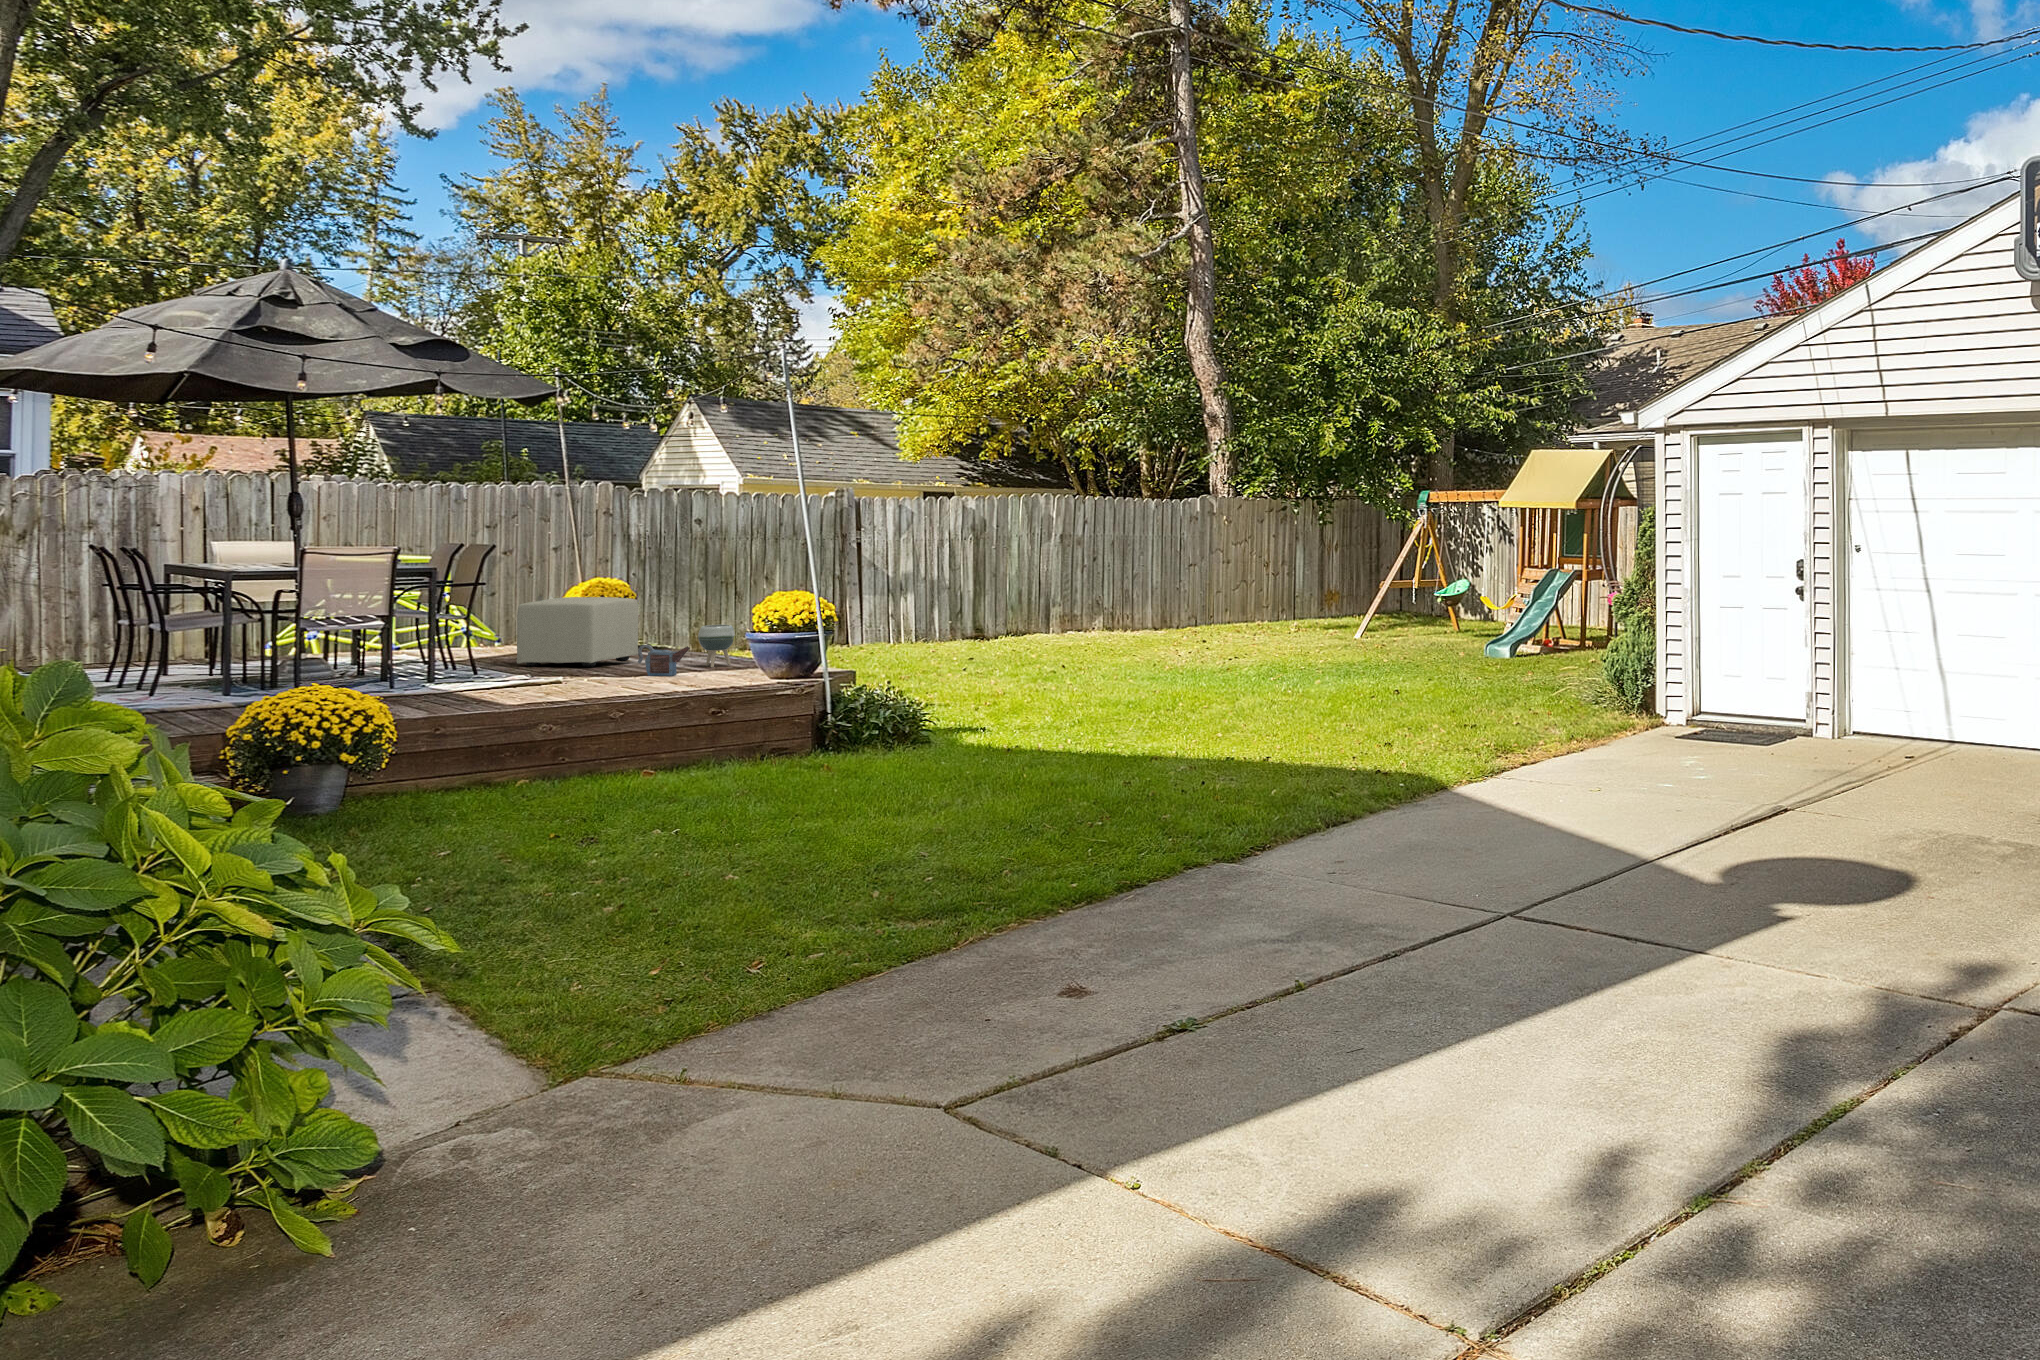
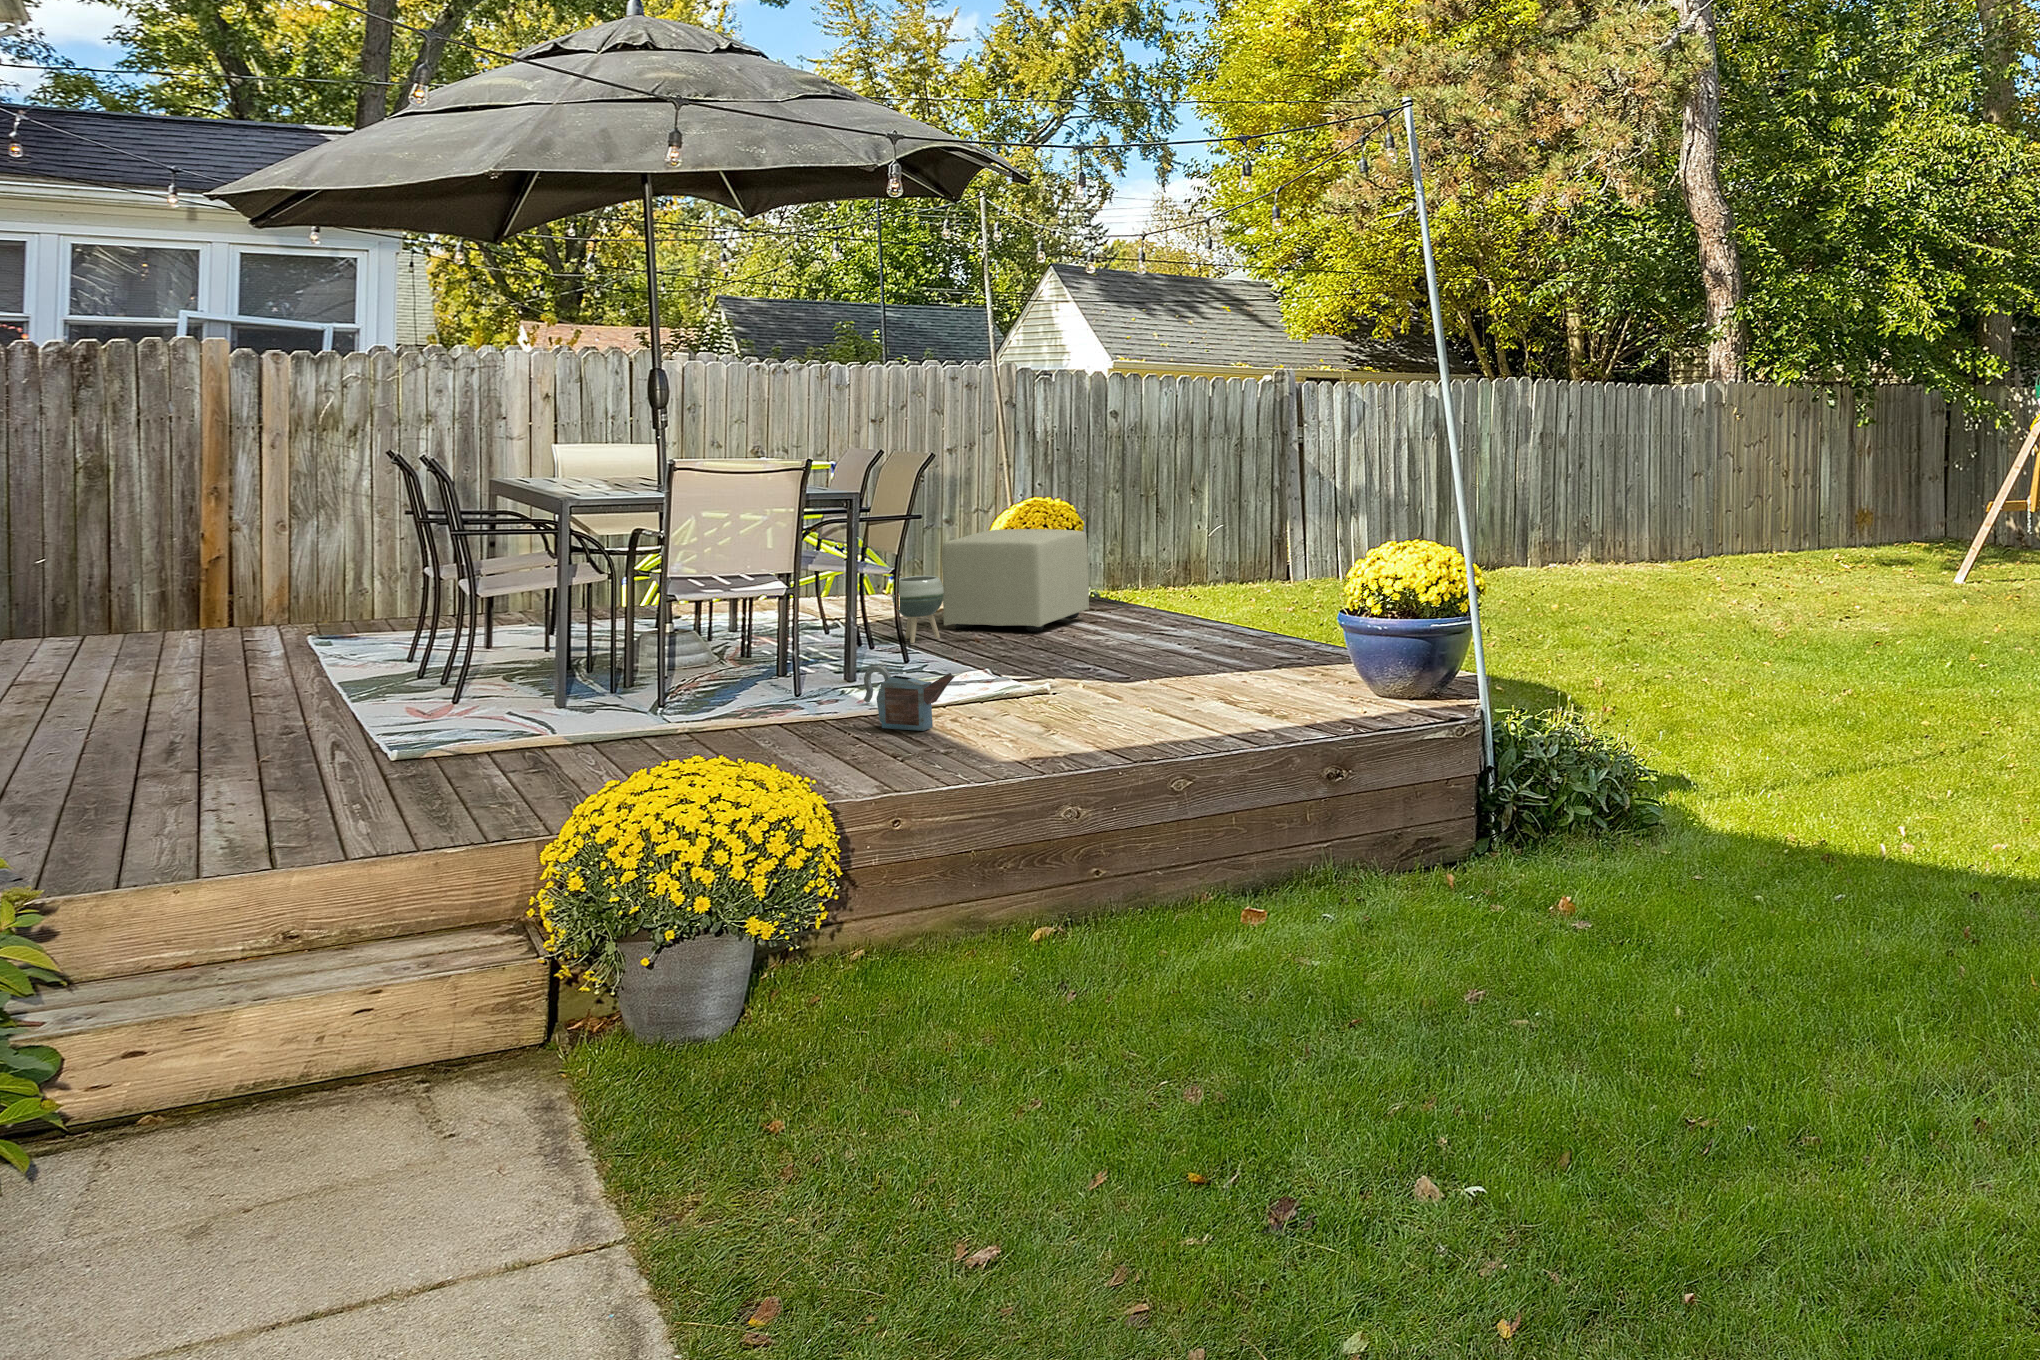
planter: present [698,625,735,668] -> present [892,576,944,644]
watering can: present [638,645,690,676] -> present [864,666,955,731]

